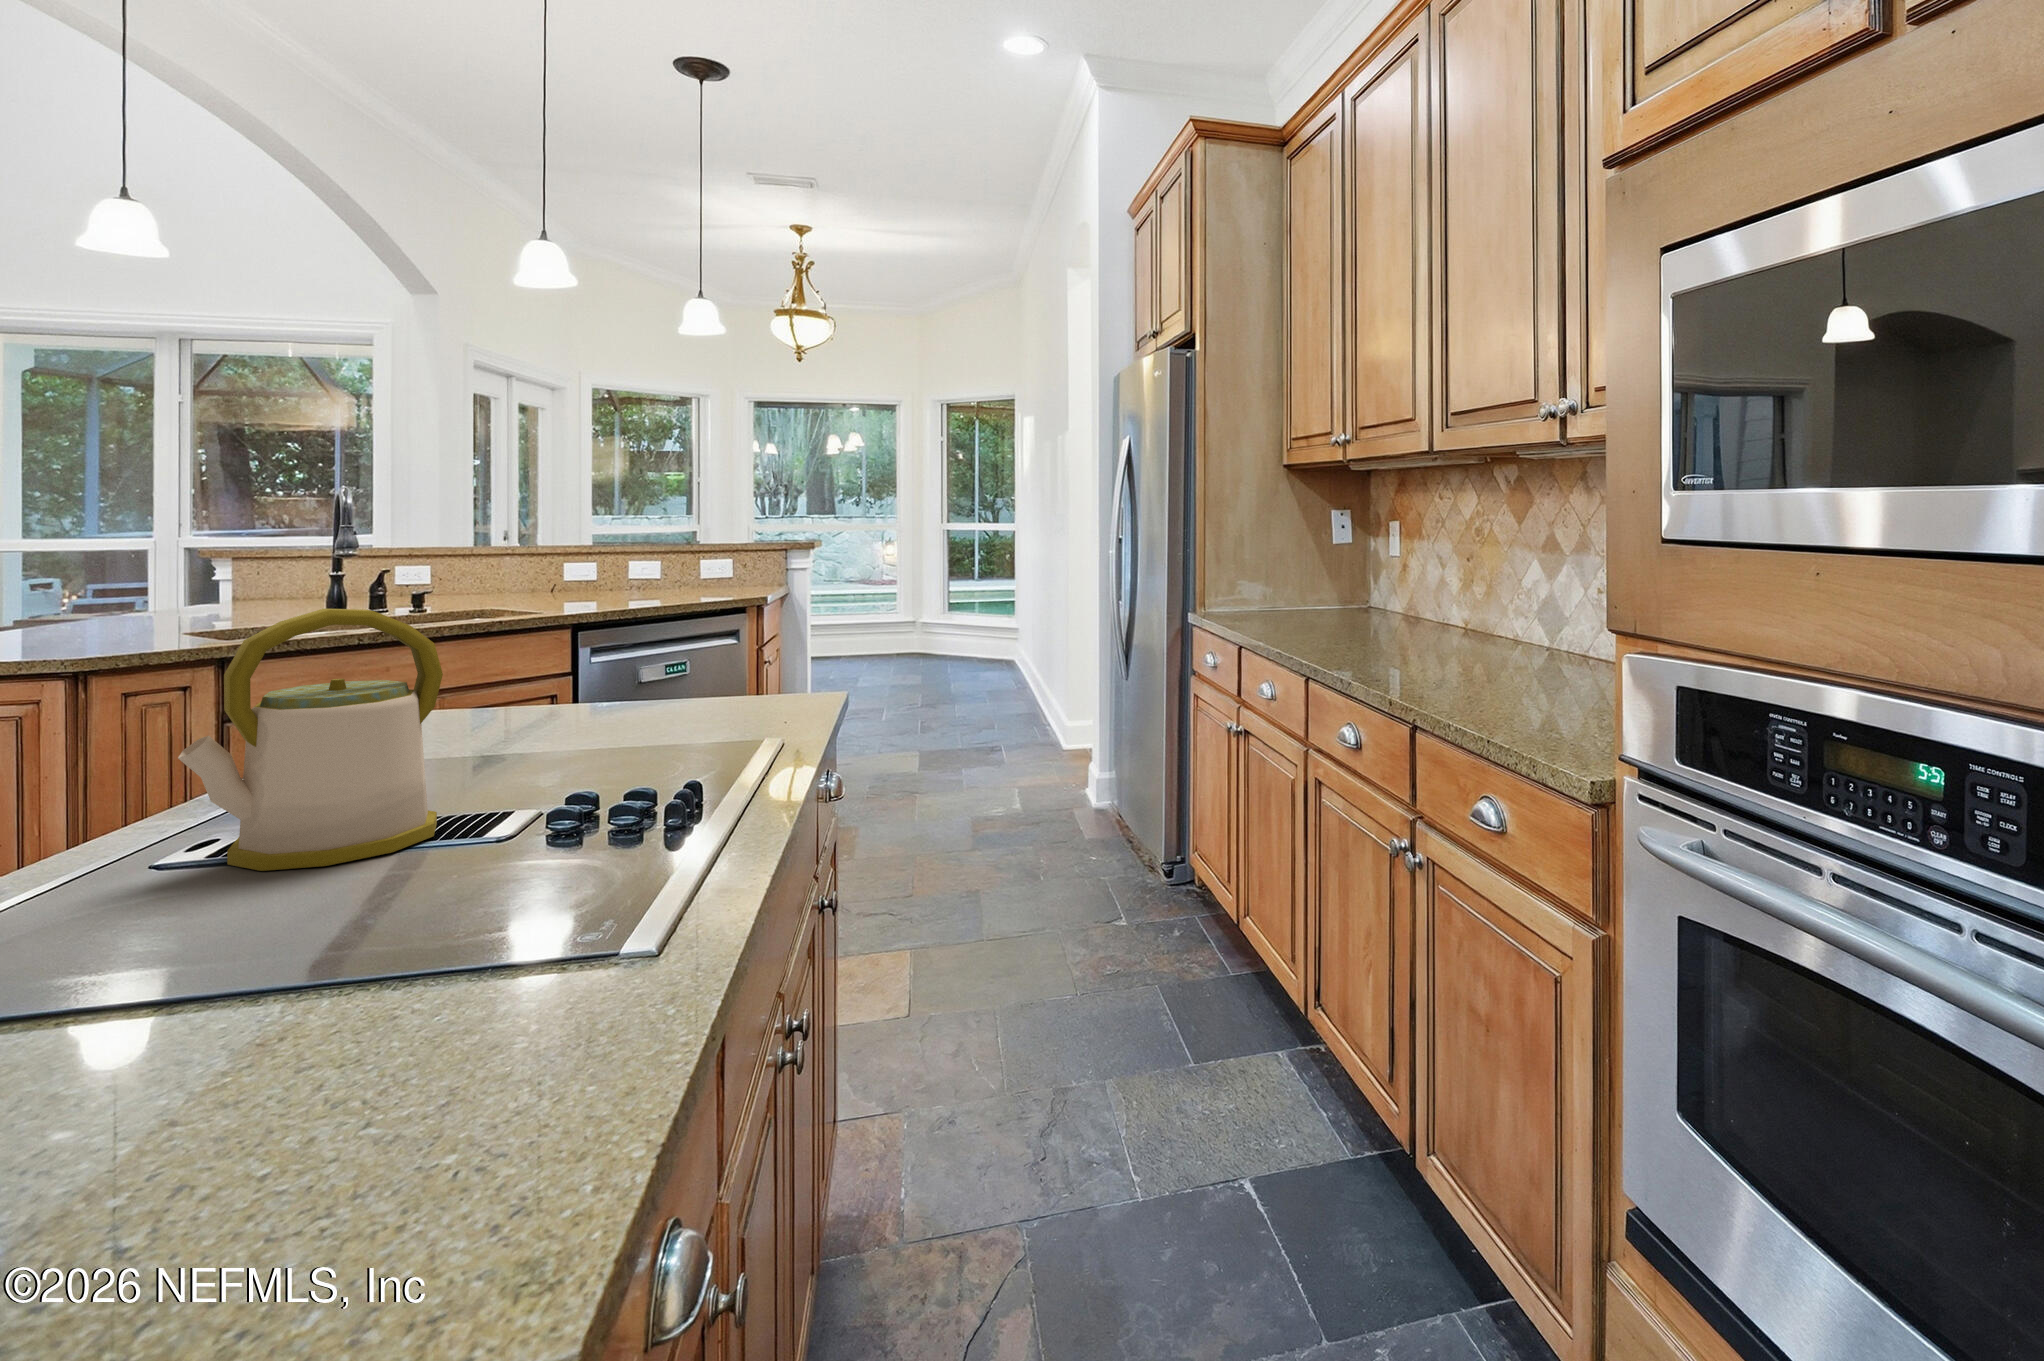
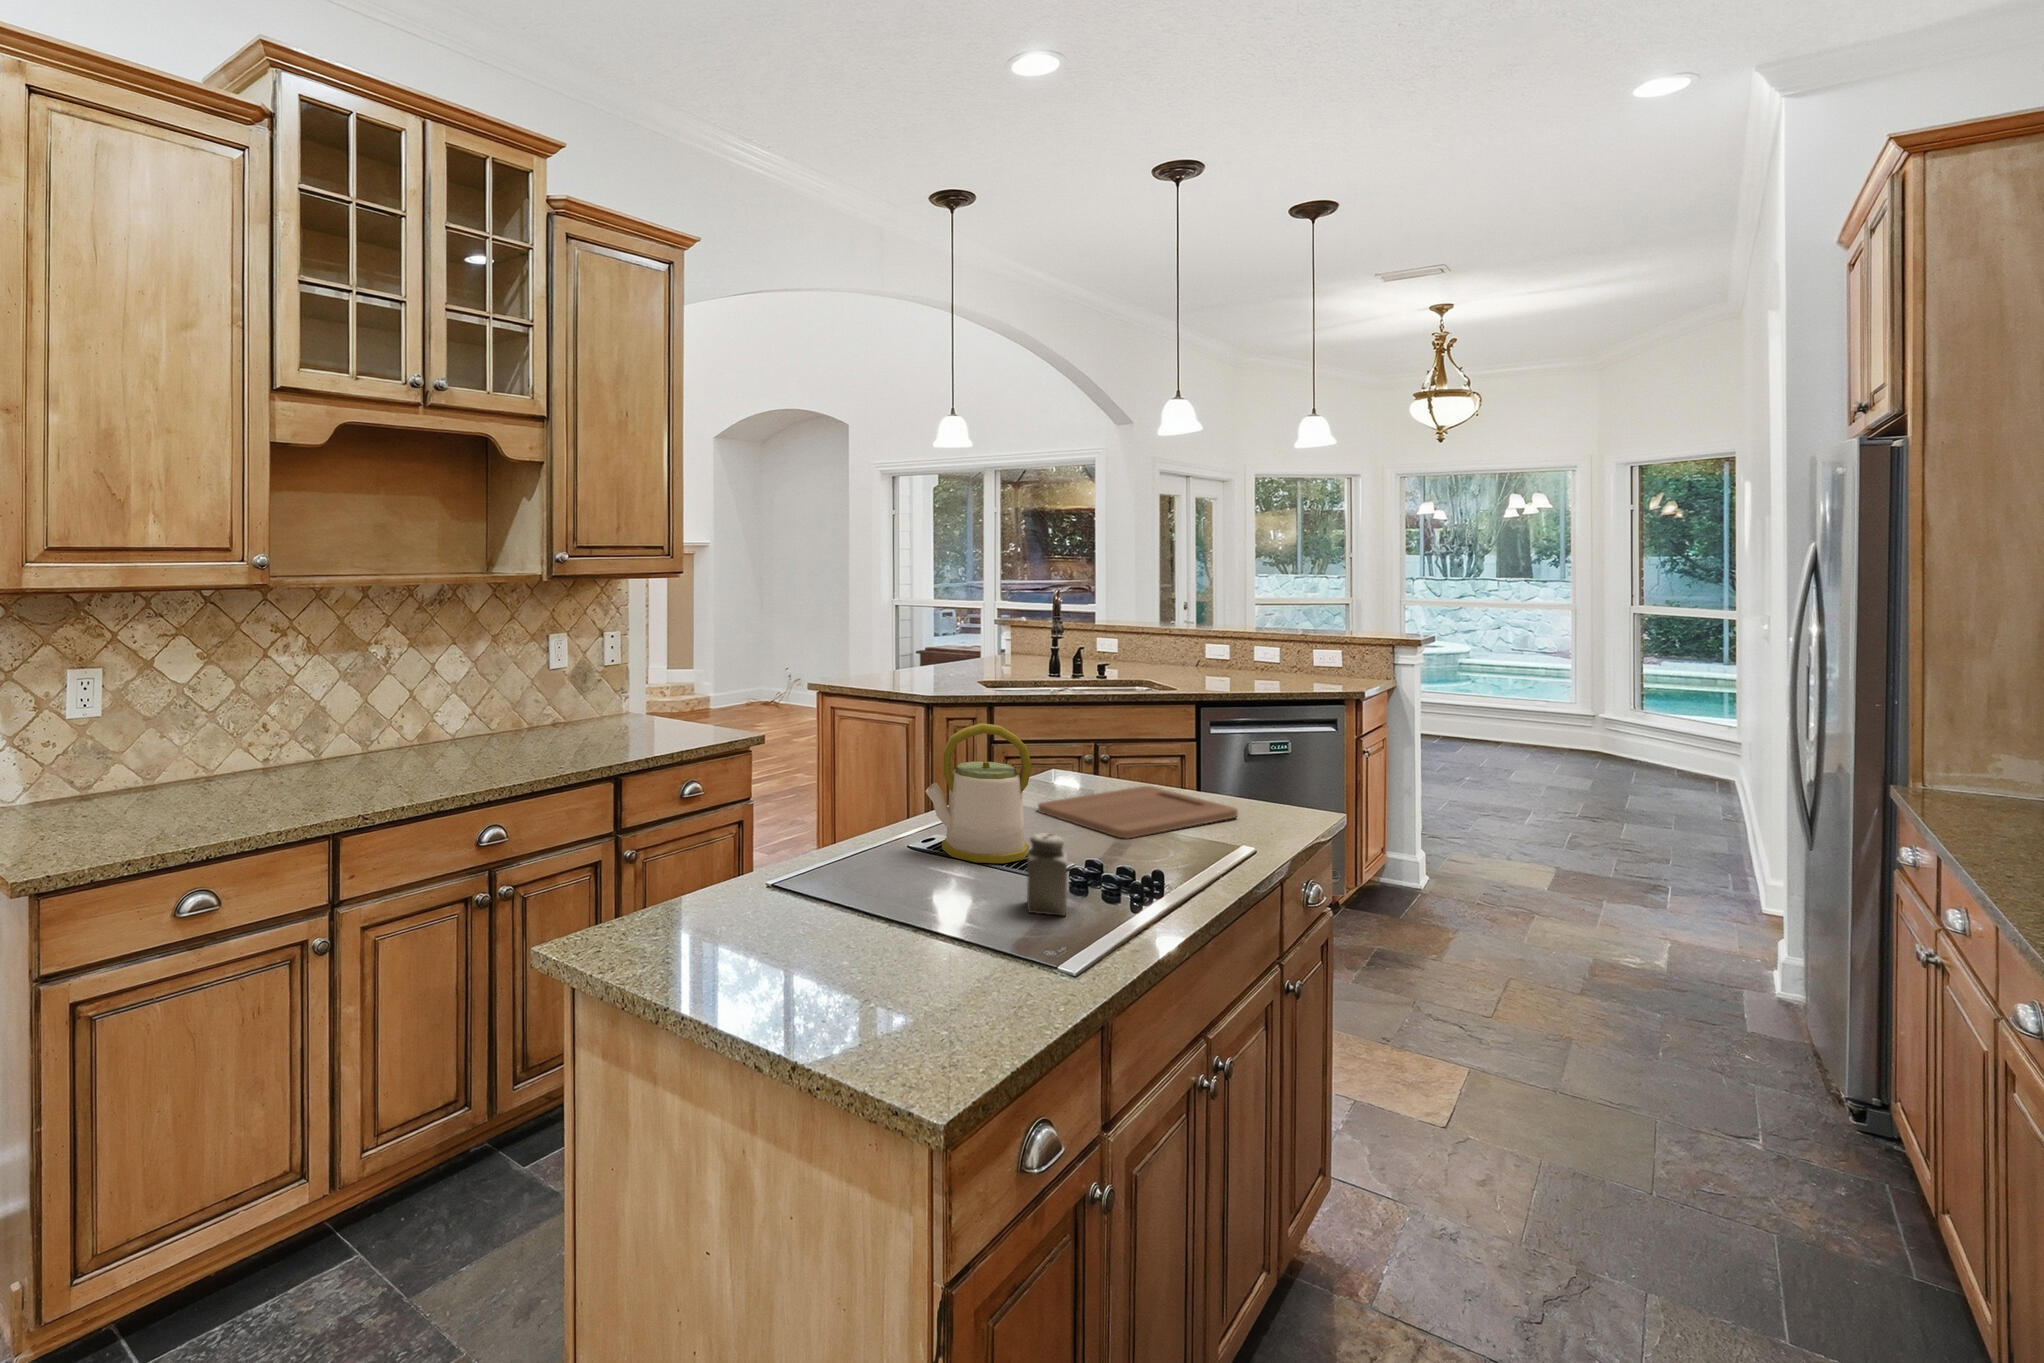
cutting board: none [414,706,734,772] -> present [1038,786,1238,839]
salt shaker: none [483,761,577,910] -> present [1027,833,1067,915]

